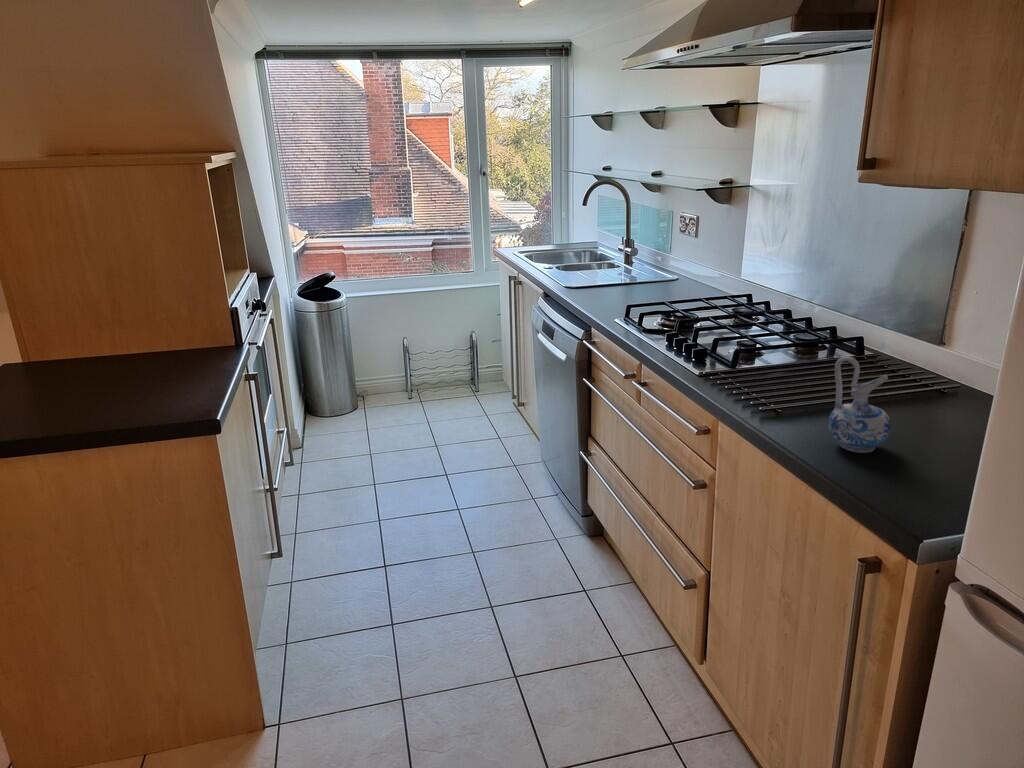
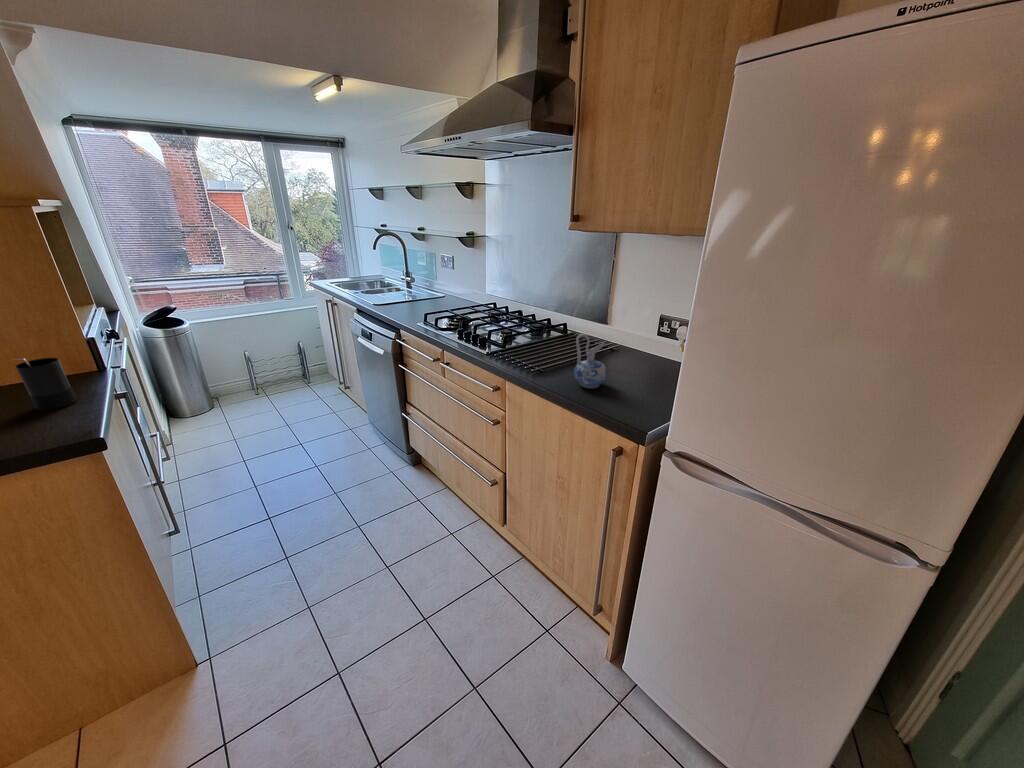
candle: none [164,323,209,382] -> present [16,358,76,411]

